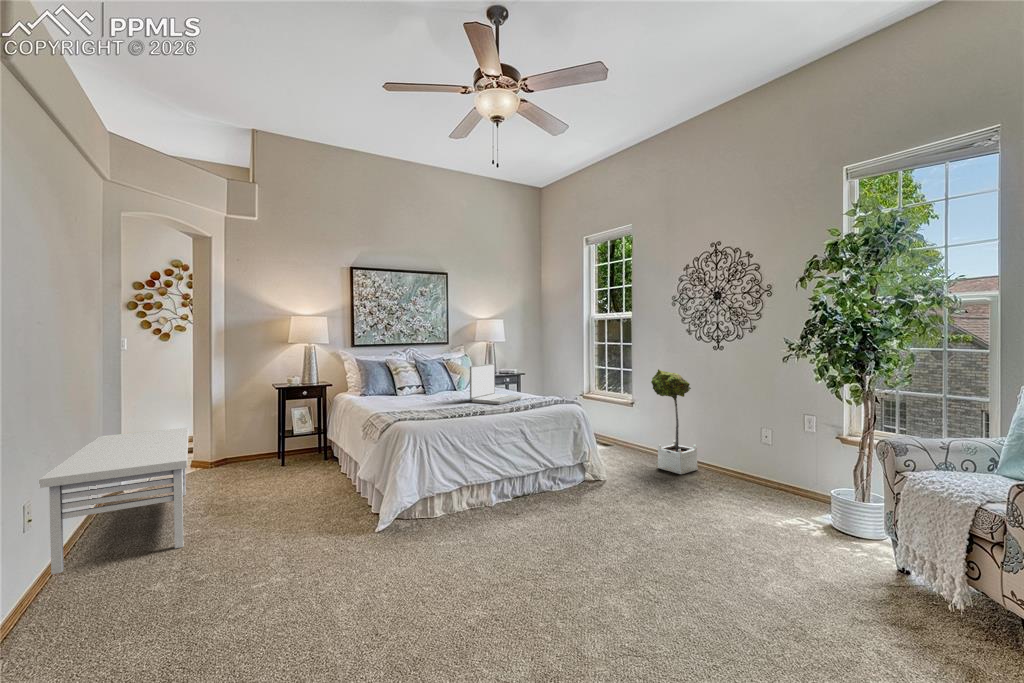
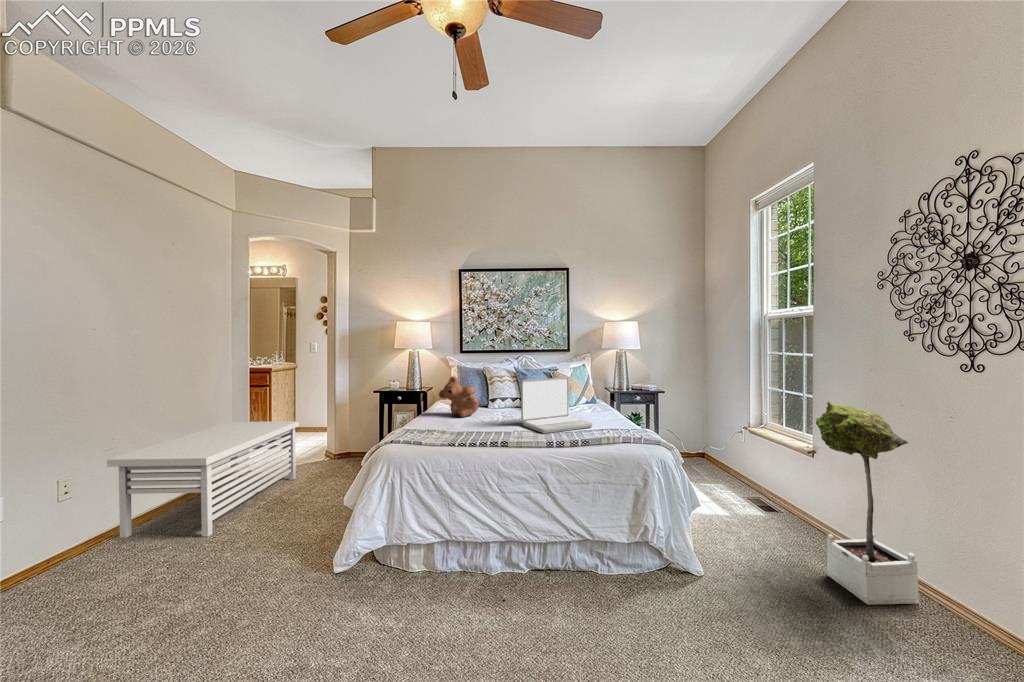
teddy bear: none [379,367,419,402] -> present [439,376,479,417]

